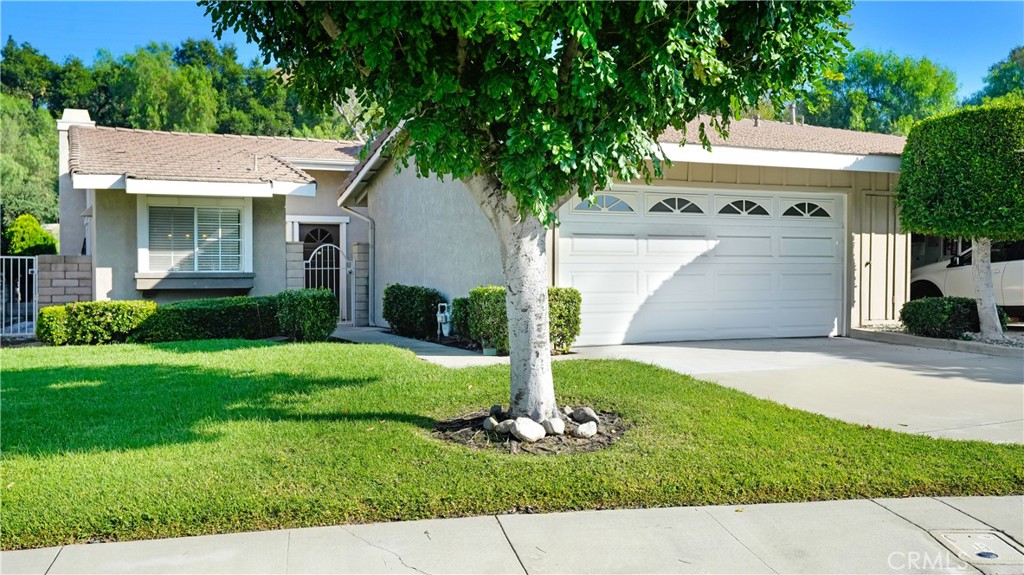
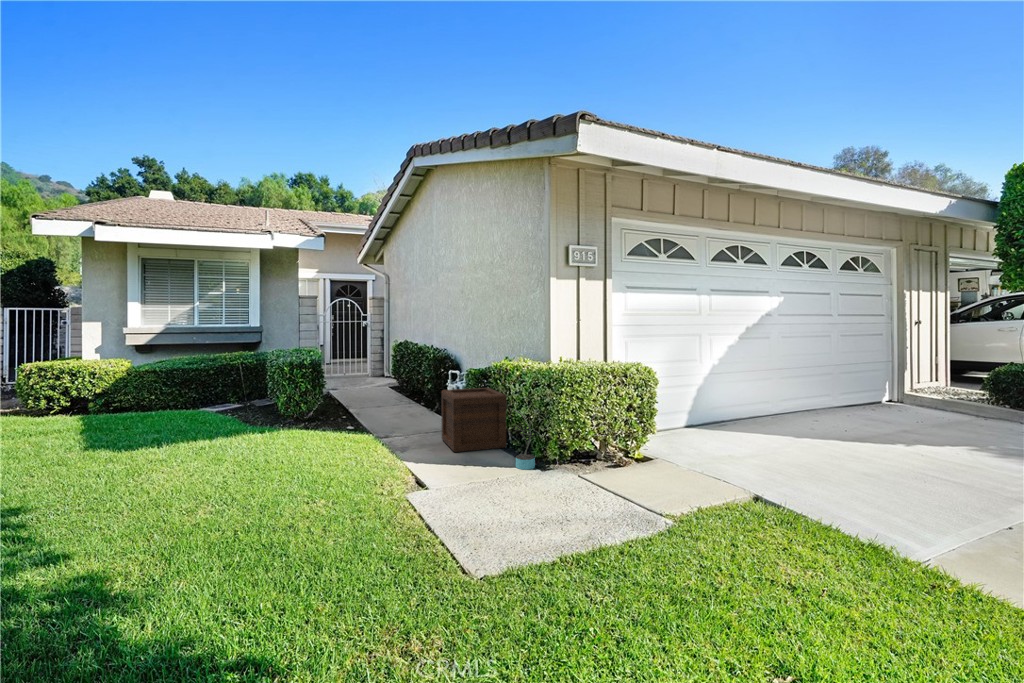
wooden crate: none [433,310,480,352] -> present [441,388,506,452]

